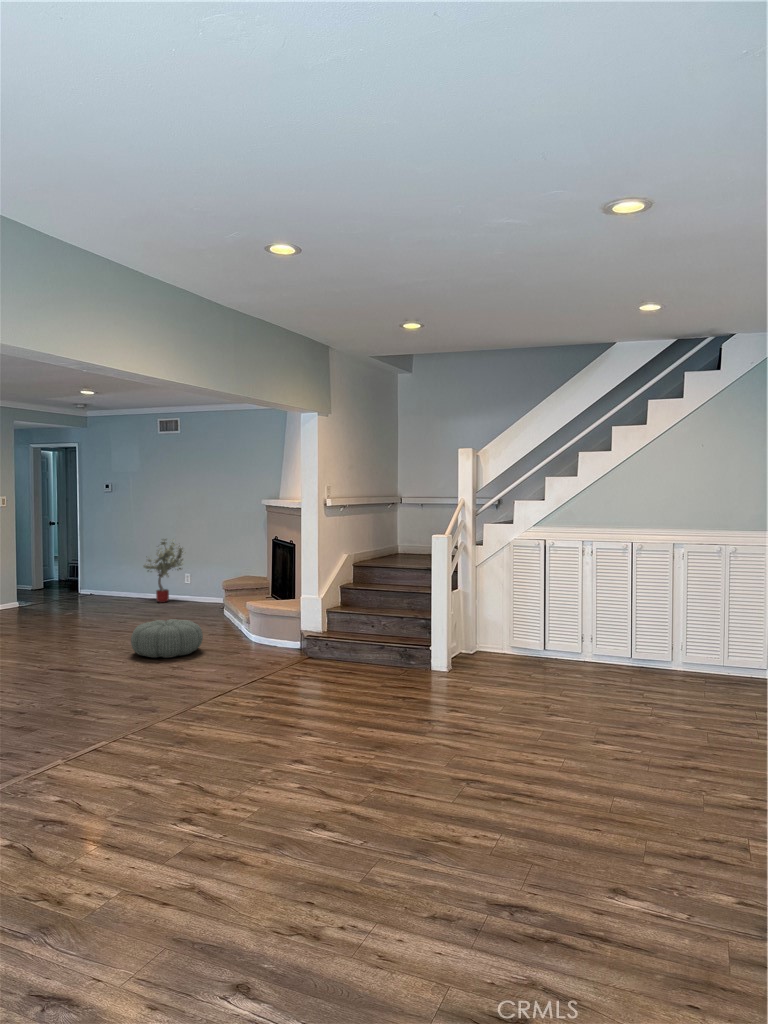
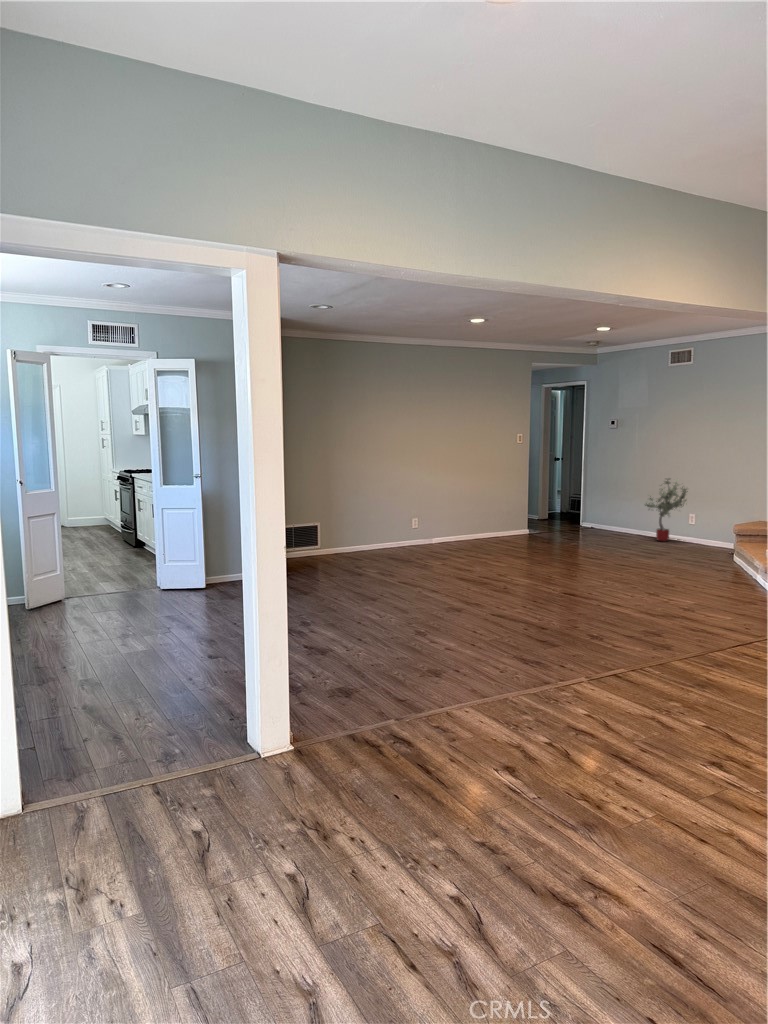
pouf: present [131,619,203,658] -> none [638,559,713,597]

